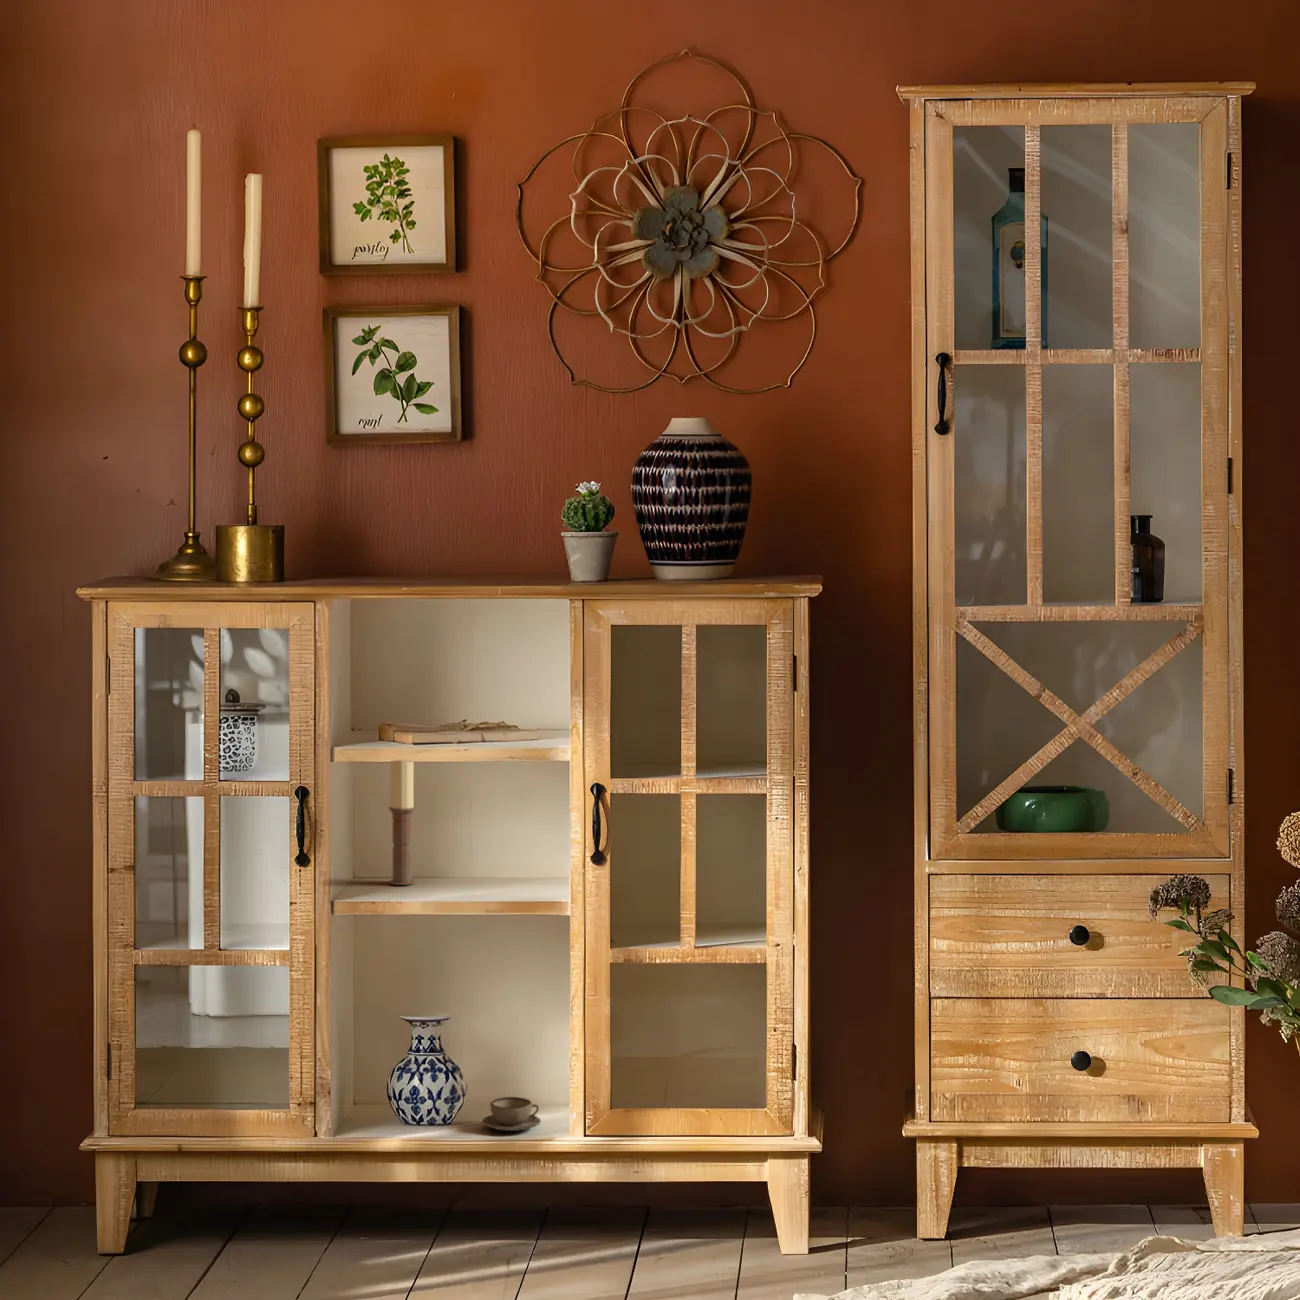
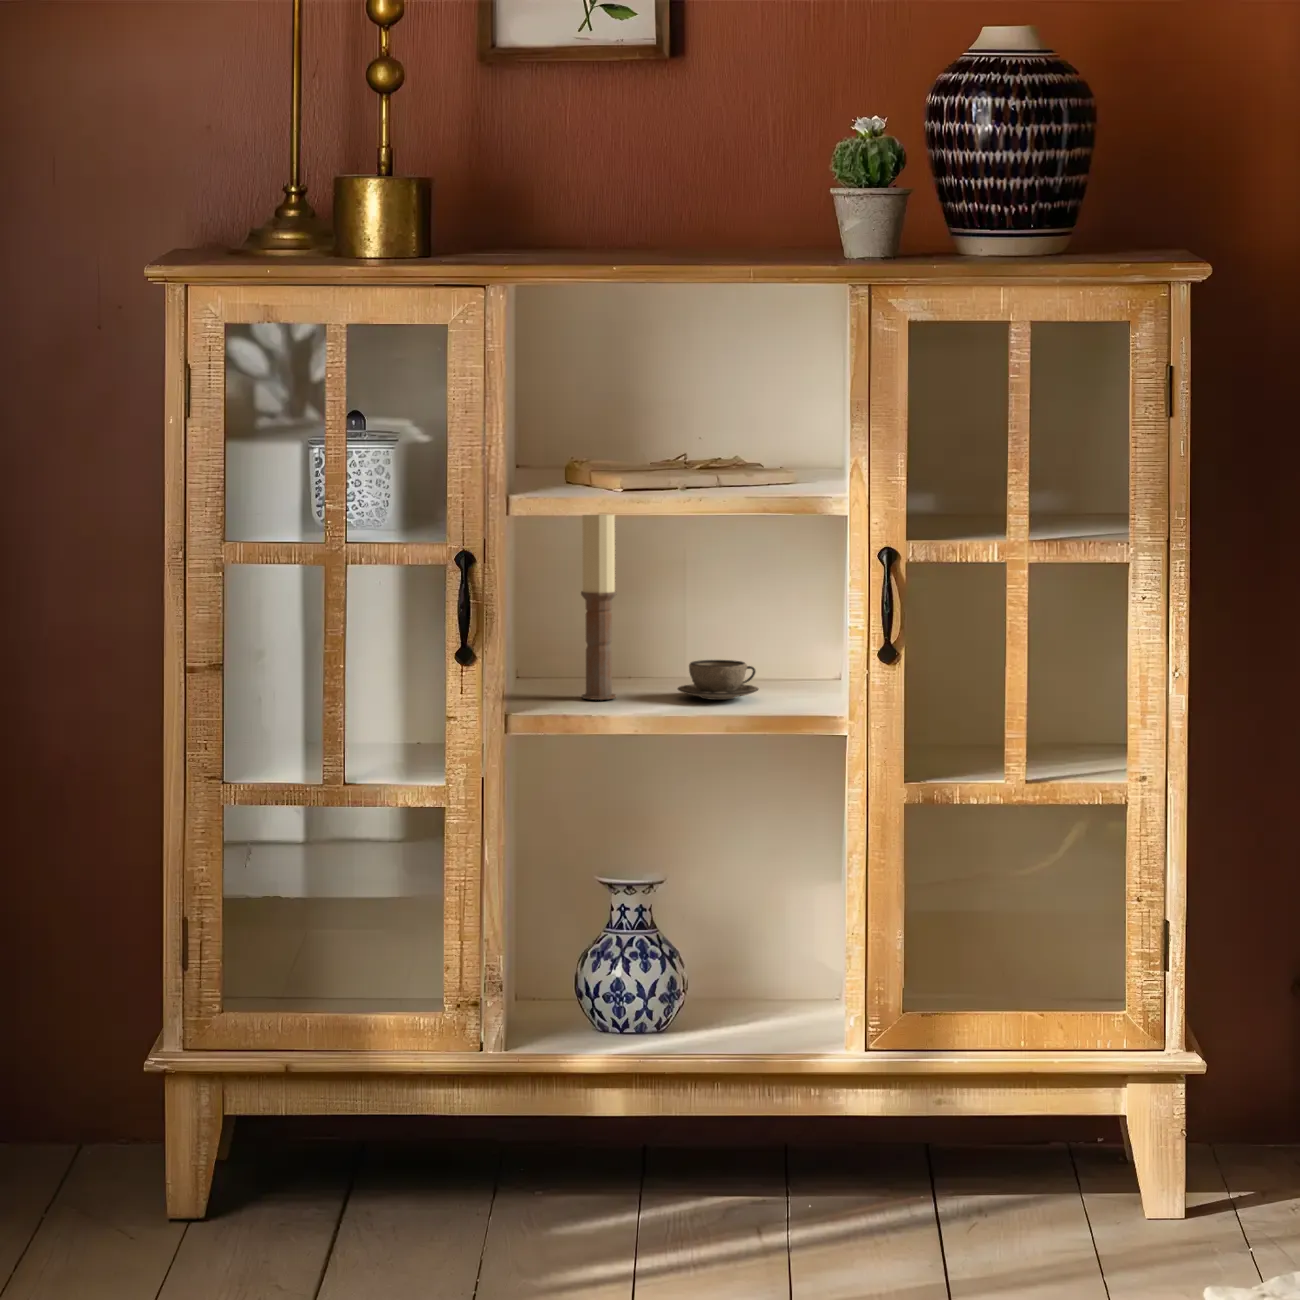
teacup: present [482,1097,541,1131] -> present [678,660,758,700]

